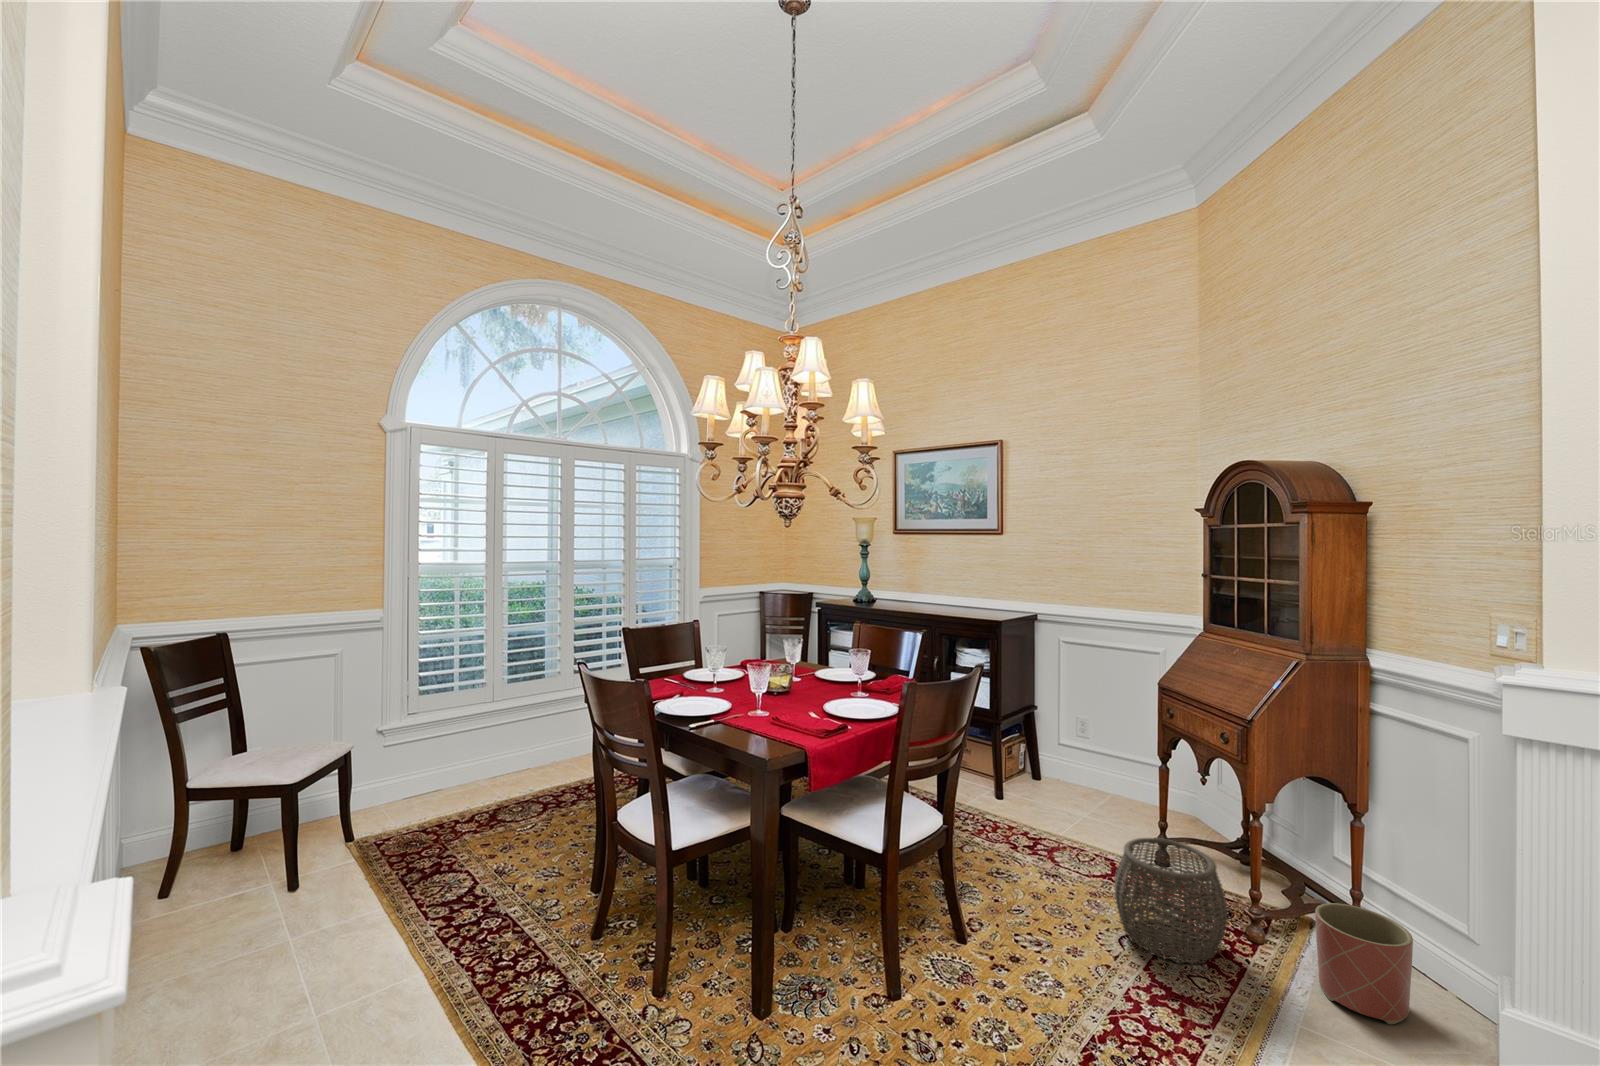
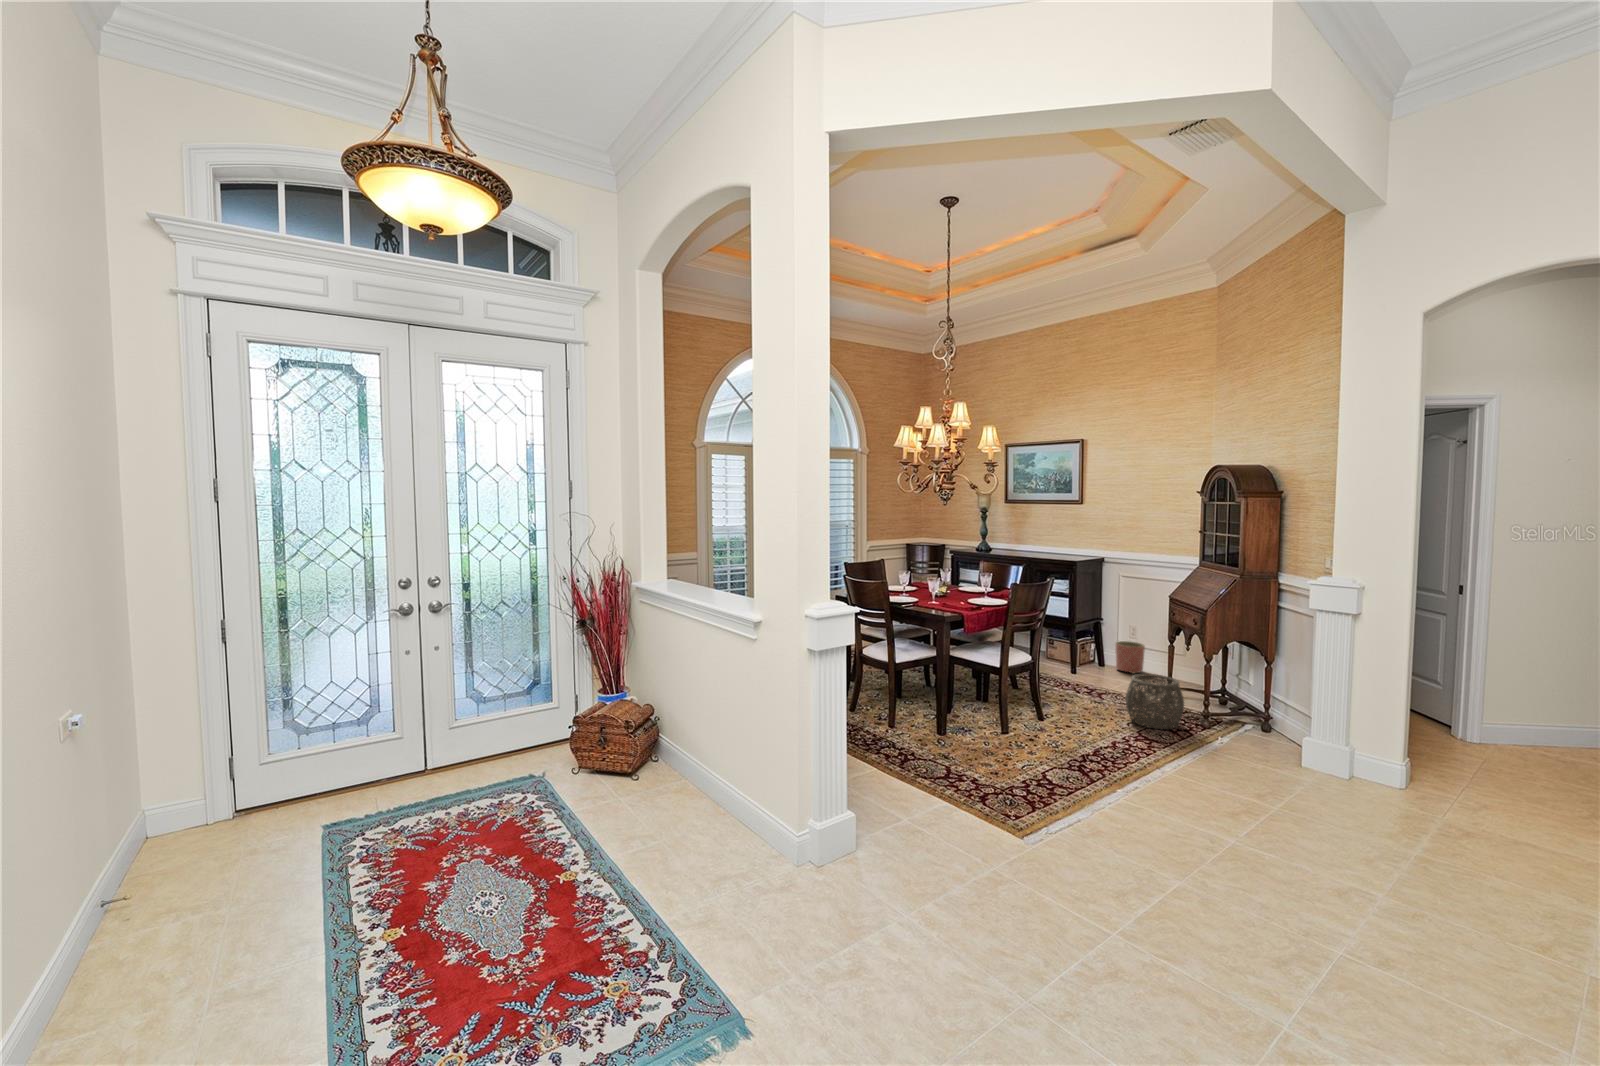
planter: present [1315,903,1413,1024] -> present [1115,641,1145,674]

